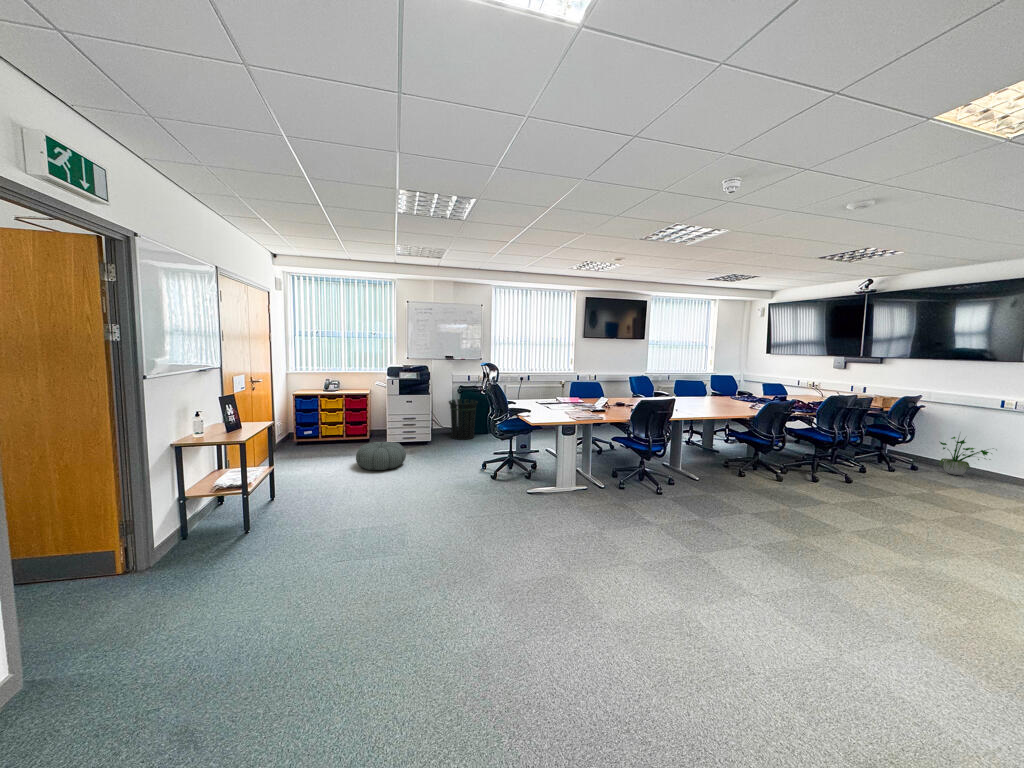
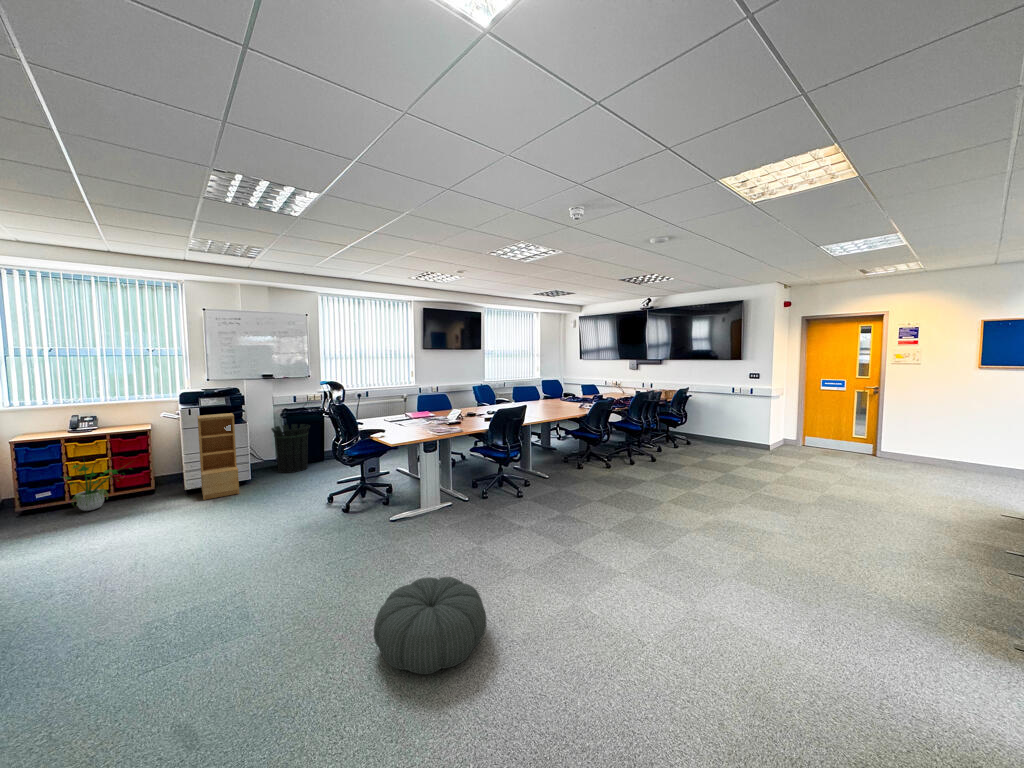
bookshelf: none [397,386,421,452] -> present [197,413,239,500]
potted plant: present [939,437,992,475] -> present [63,463,118,511]
pouf: present [356,442,406,470] -> present [374,577,487,674]

